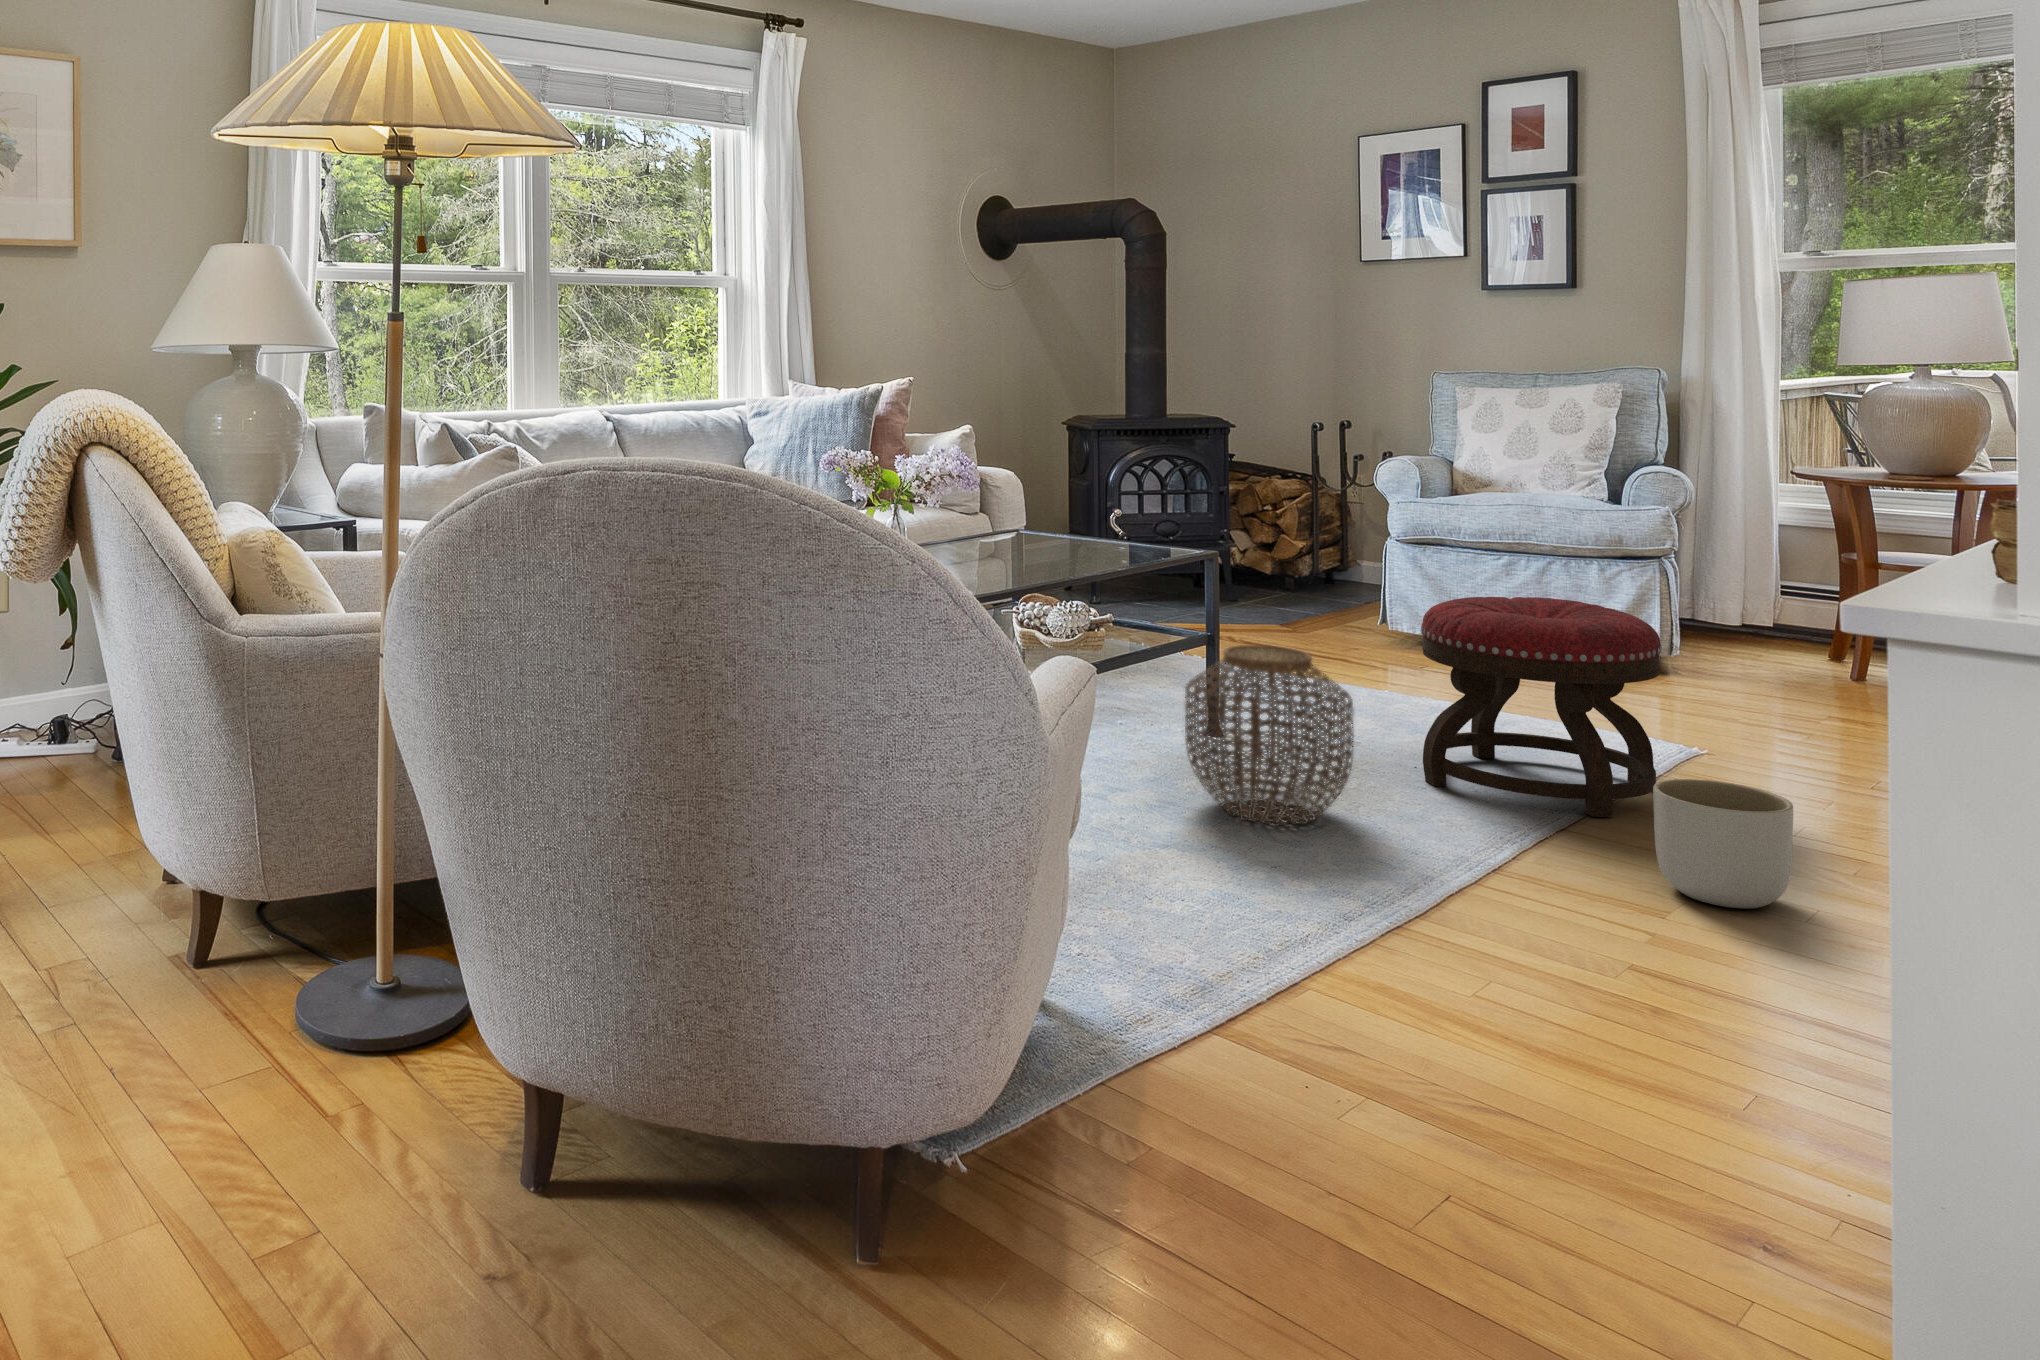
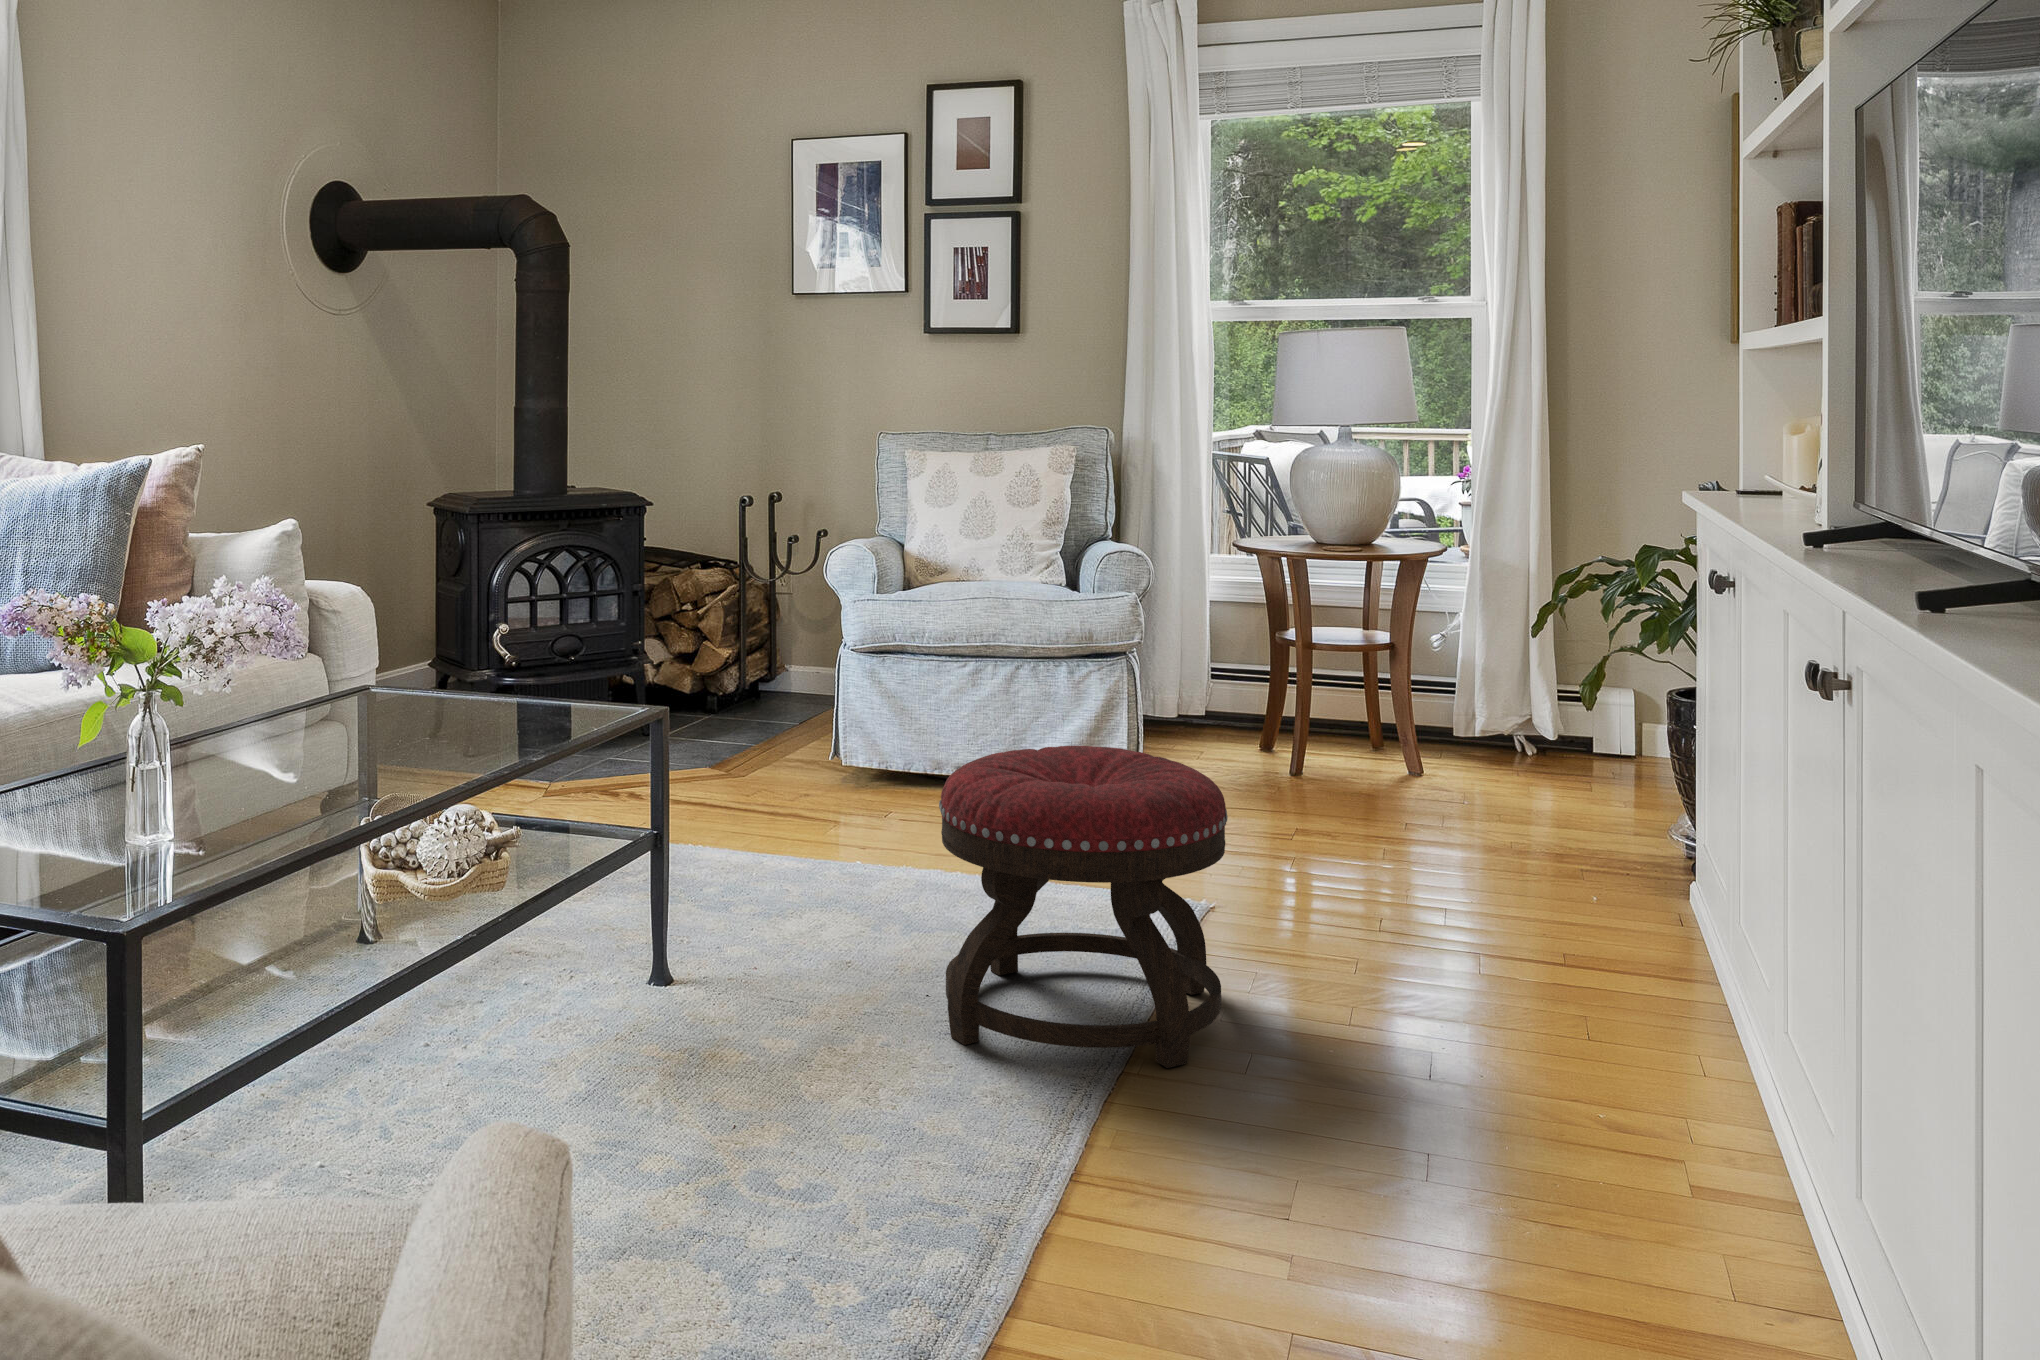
woven basket: present [1185,645,1354,824] -> none [632,880,884,1189]
planter: present [1653,779,1793,909] -> none [1289,1026,1459,1228]

